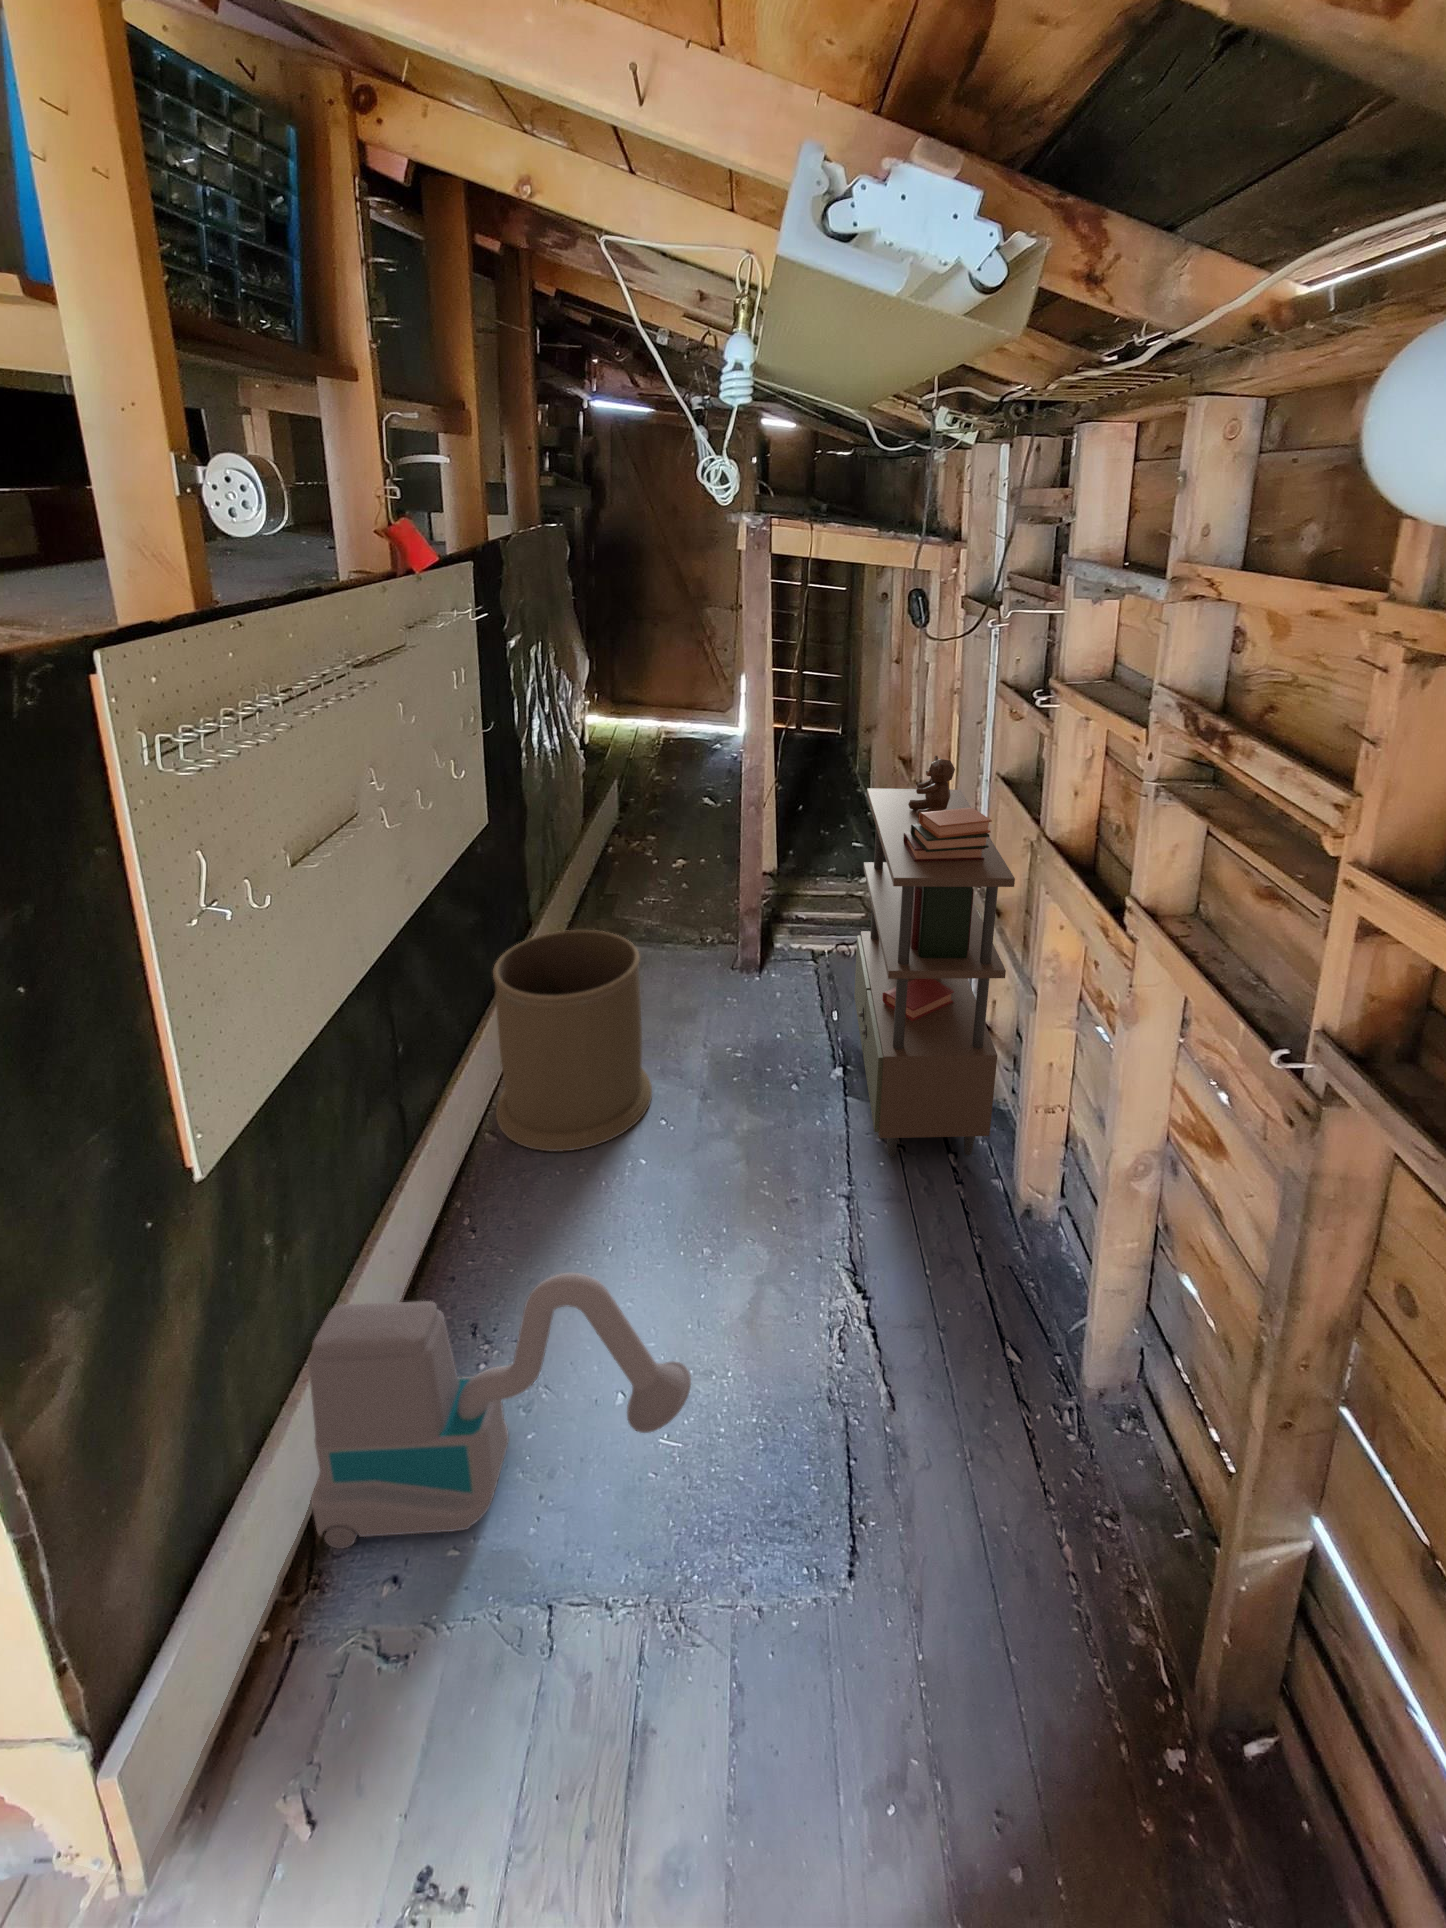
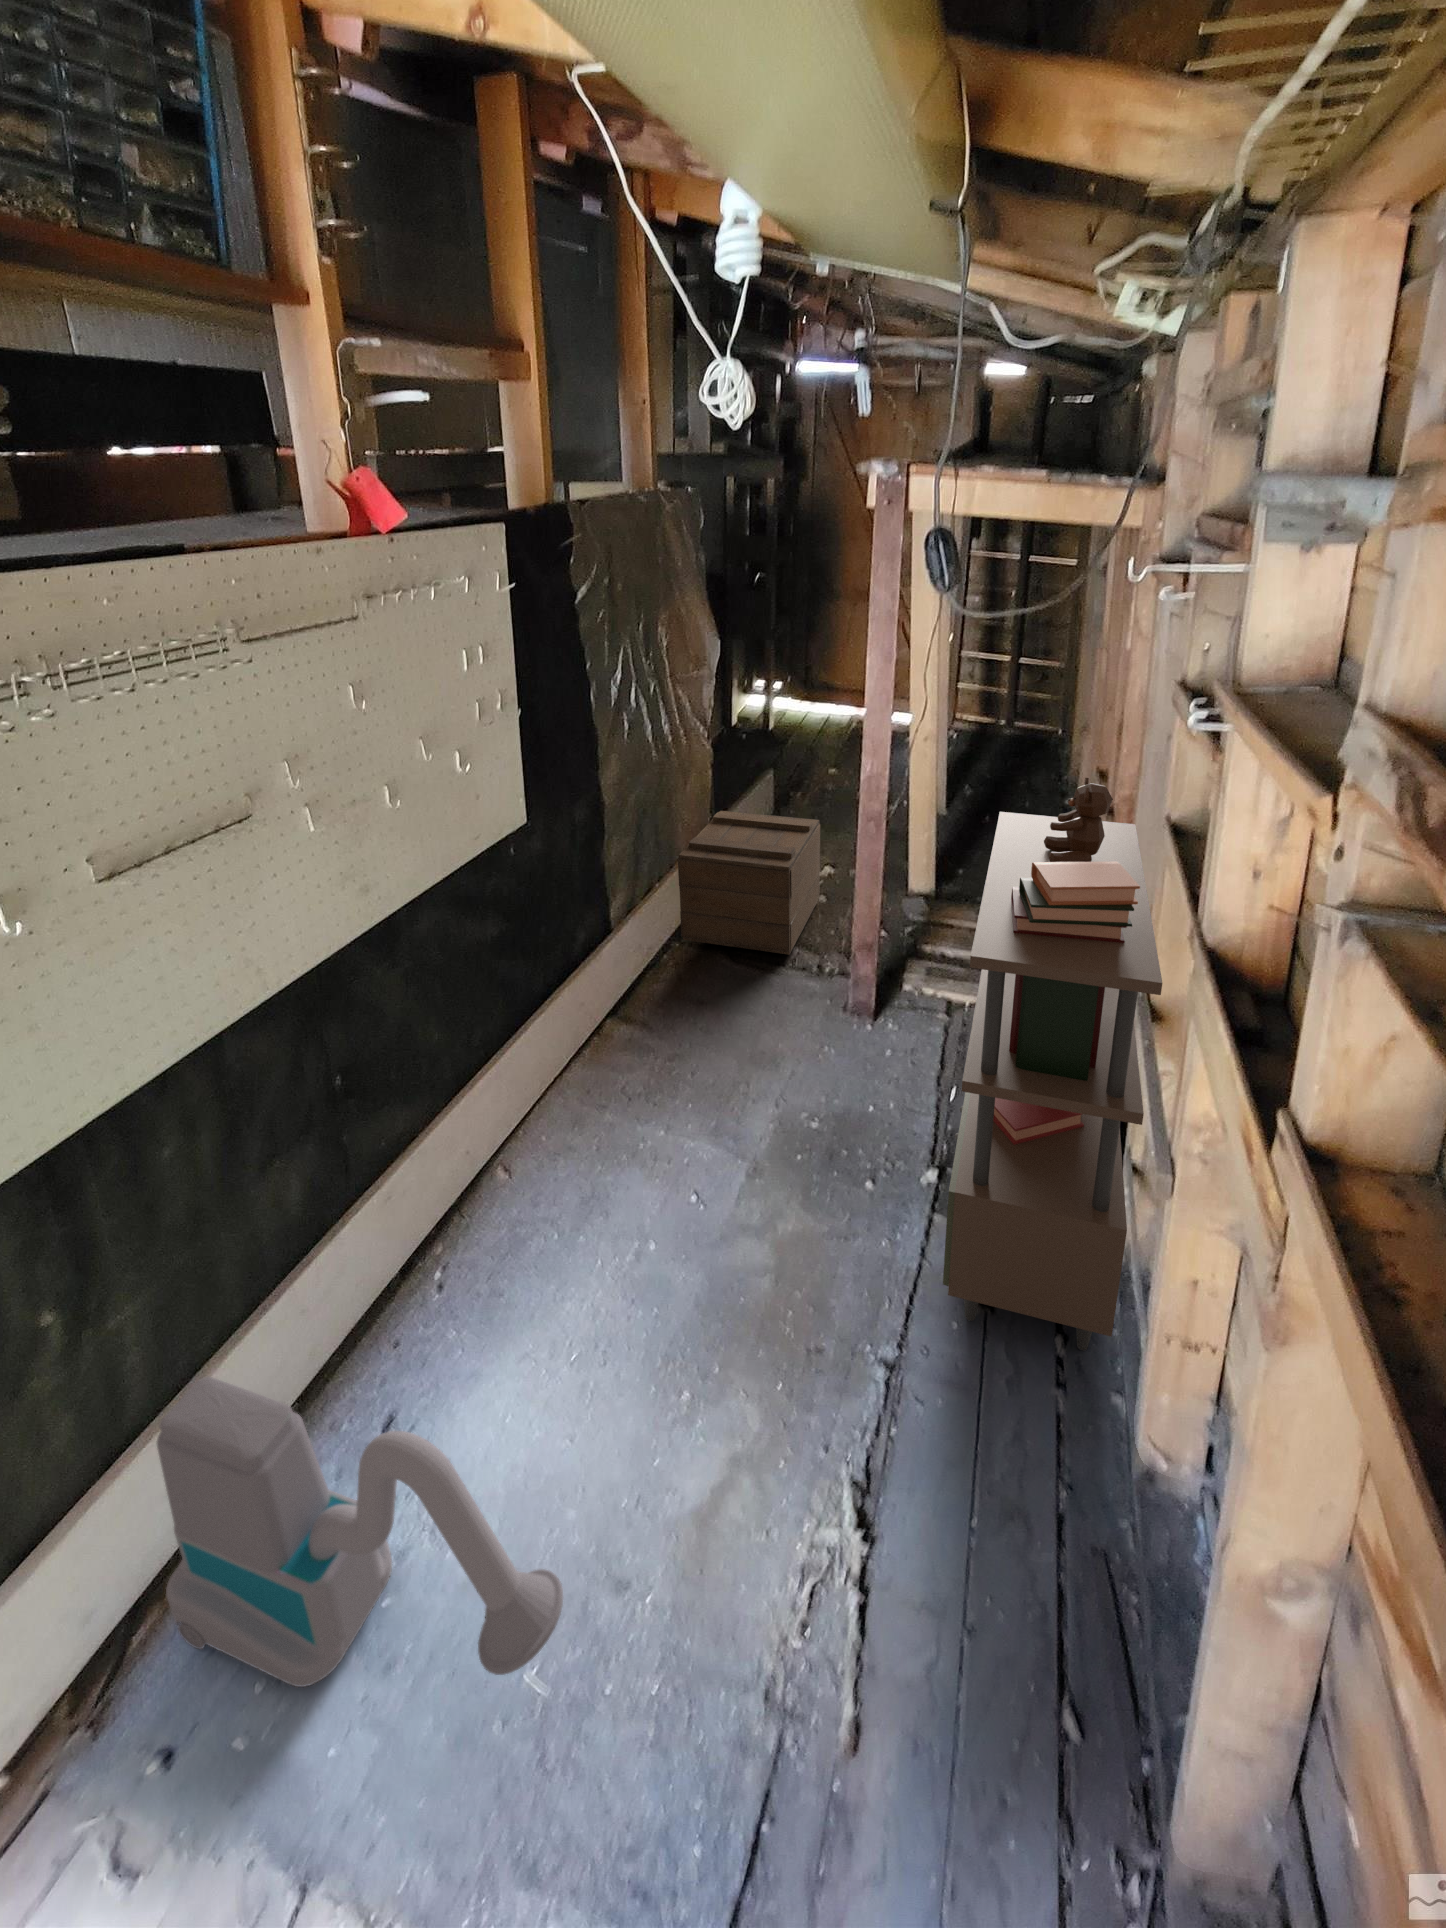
wooden crate: none [565,820,683,937] -> present [678,811,820,955]
trash can: present [493,930,652,1152] -> none [527,946,706,1205]

